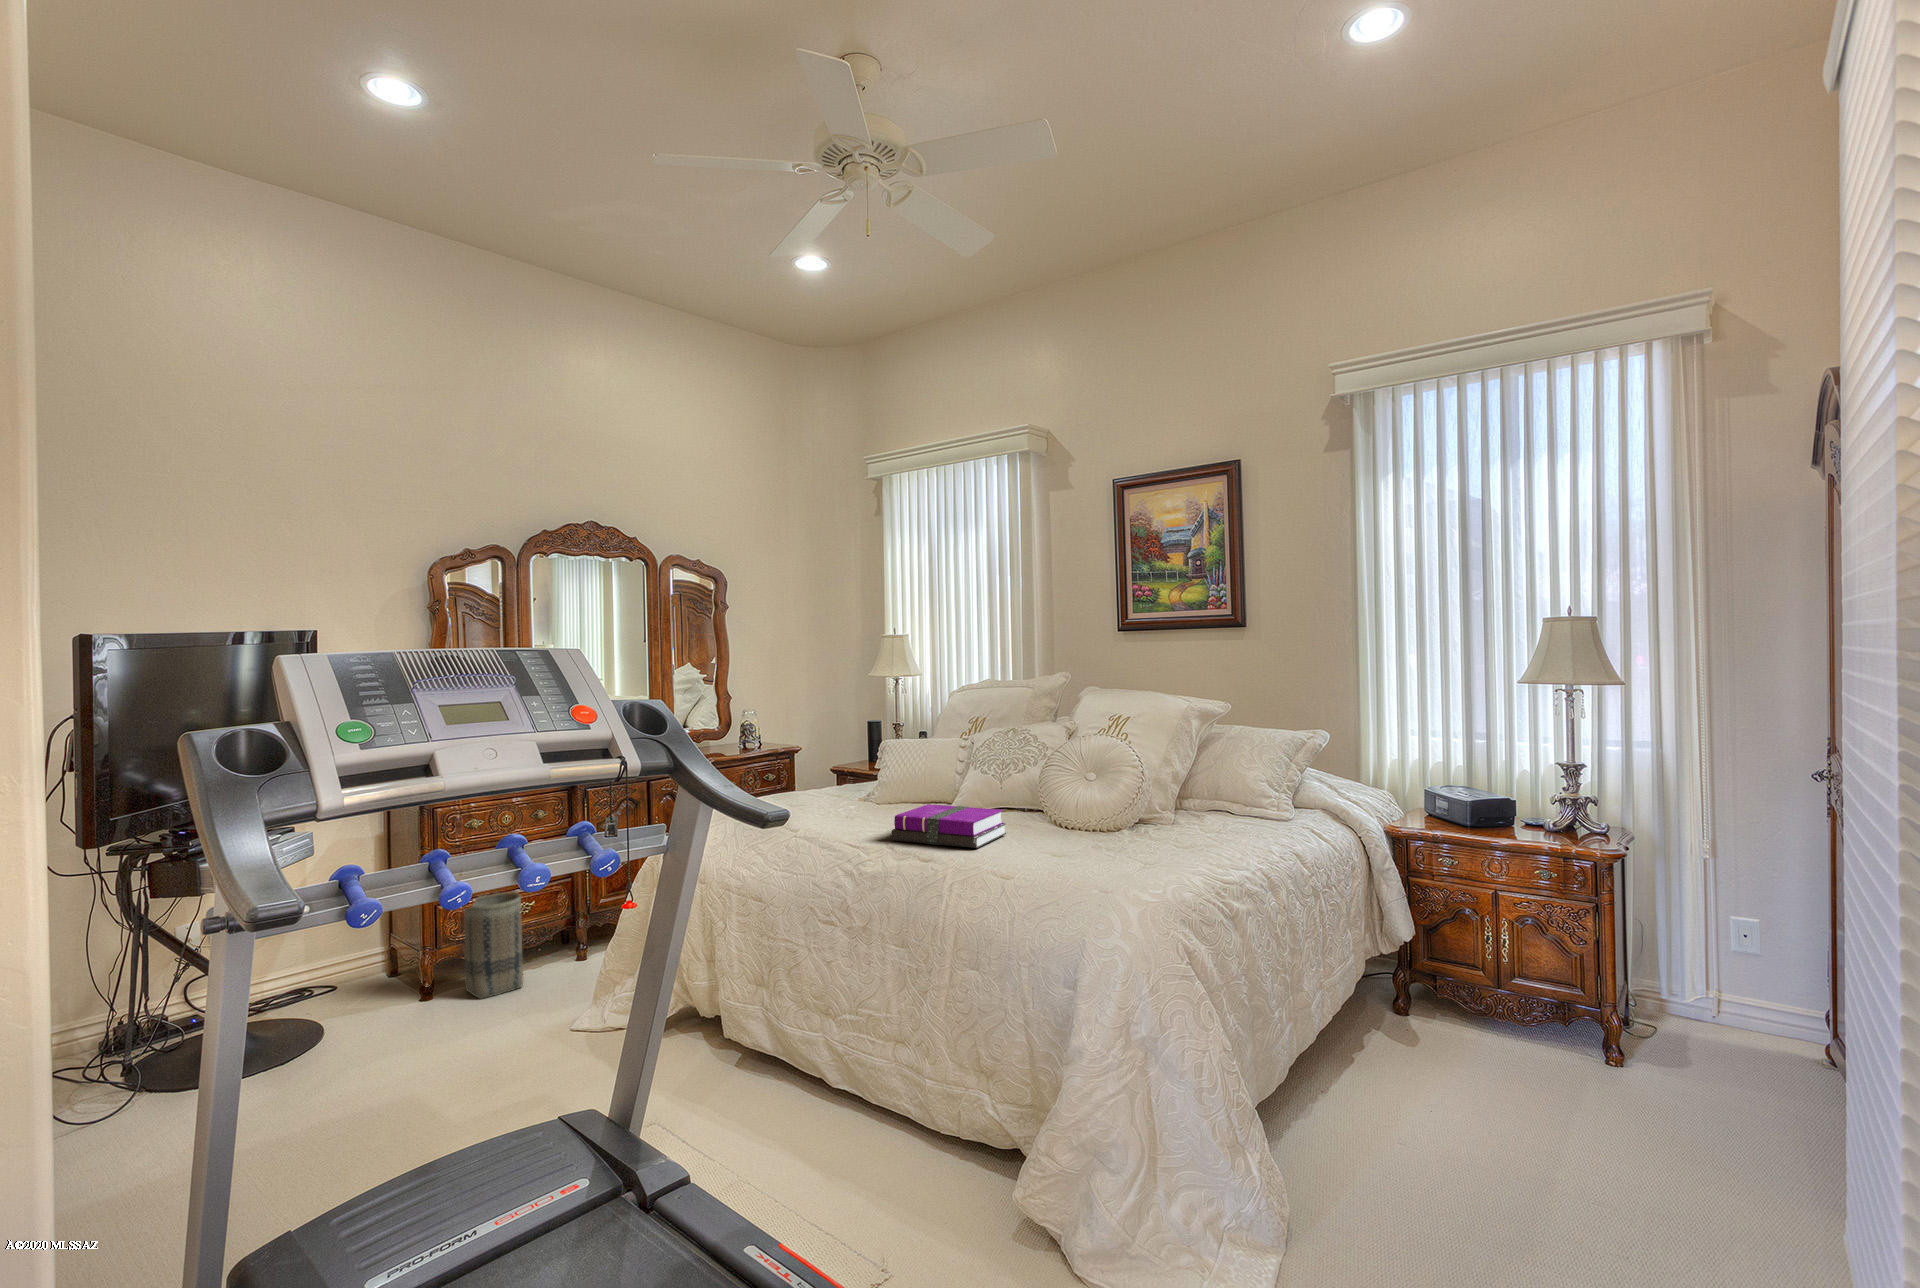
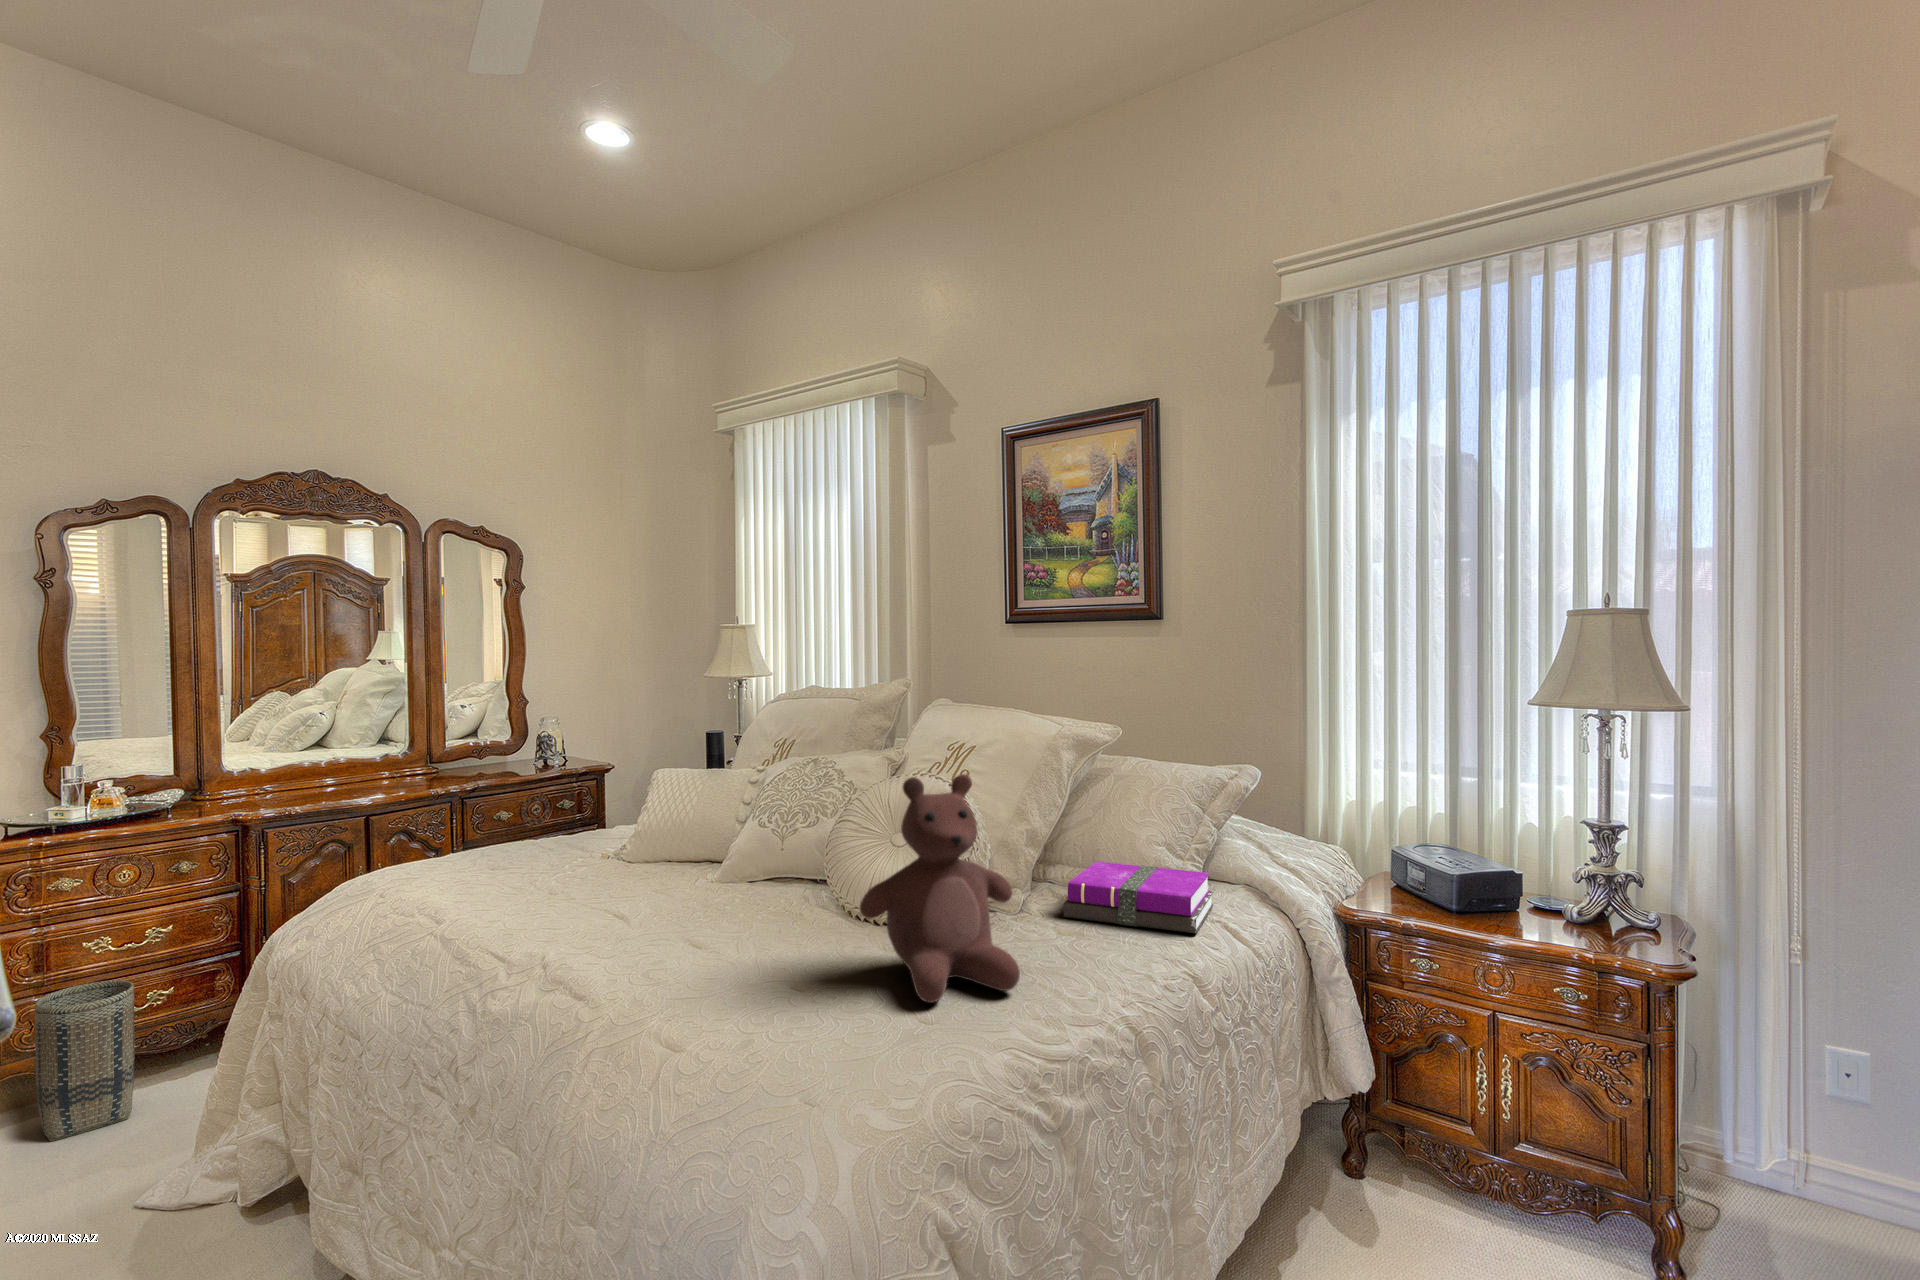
teddy bear: none [1092,726,1196,861] -> present [860,774,1020,1003]
notebook: present [891,804,1006,848] -> present [1063,861,1213,933]

